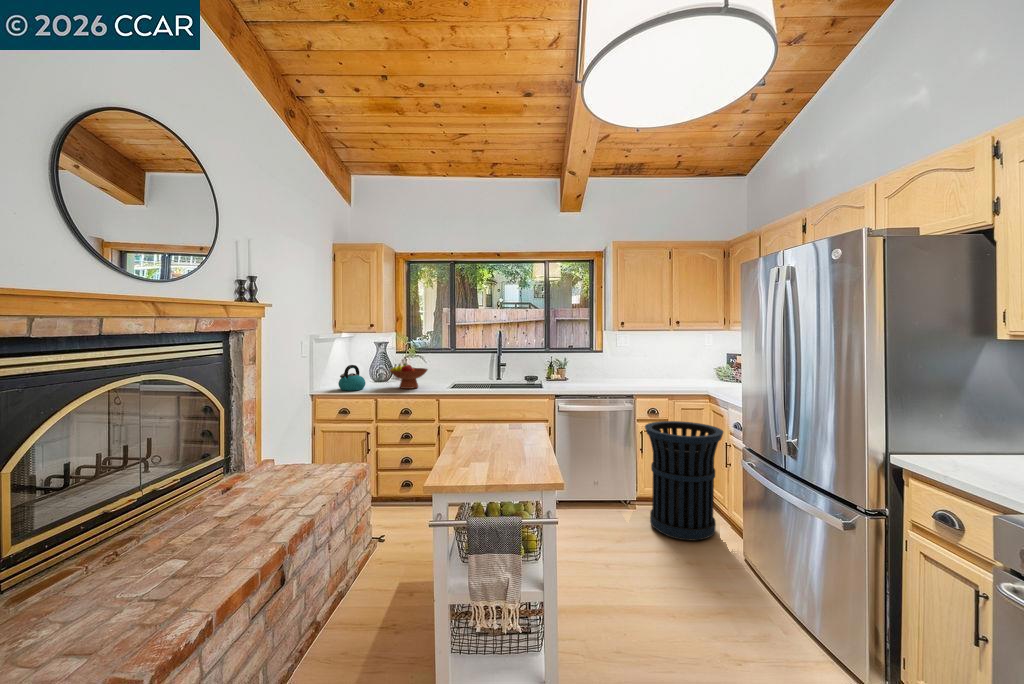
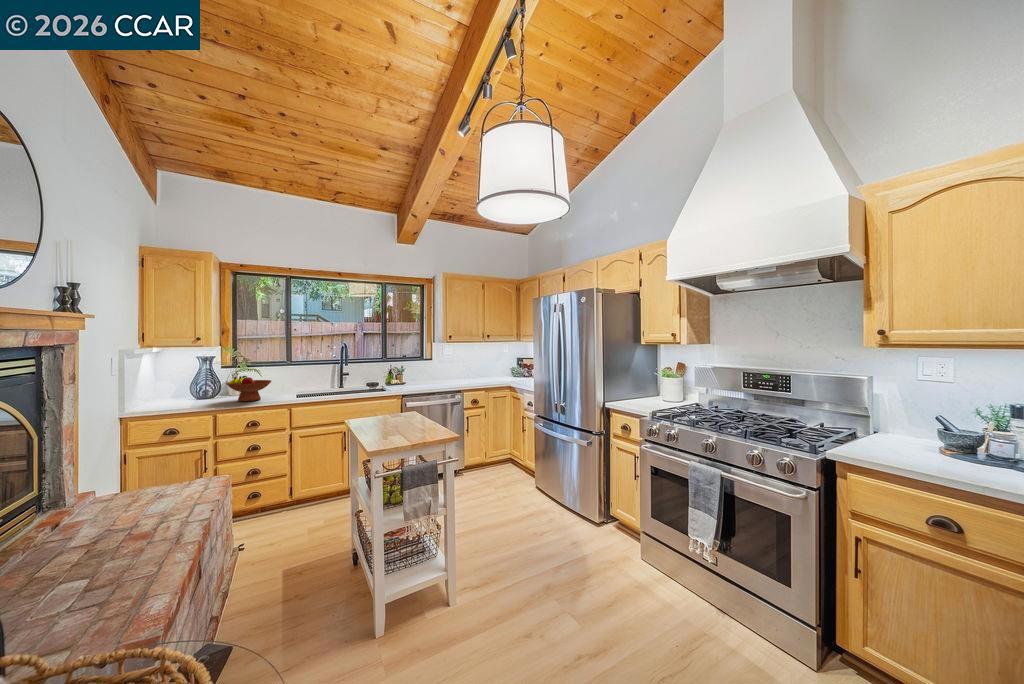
kettle: present [338,365,365,391] -> none [159,380,196,408]
trash can: present [645,421,723,541] -> none [476,409,530,495]

